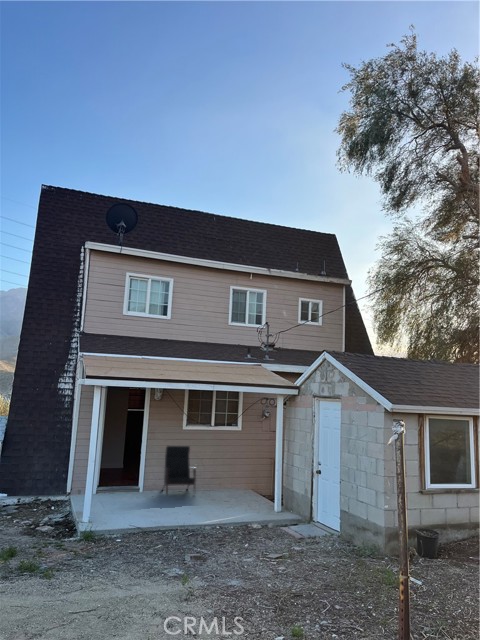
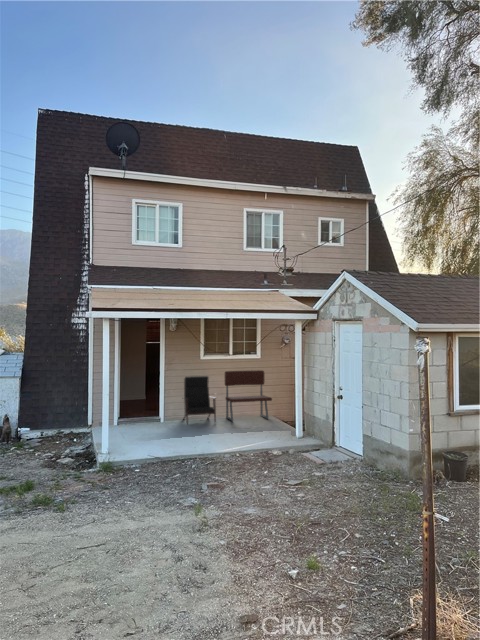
bench: none [205,442,251,493] -> present [225,370,272,421]

